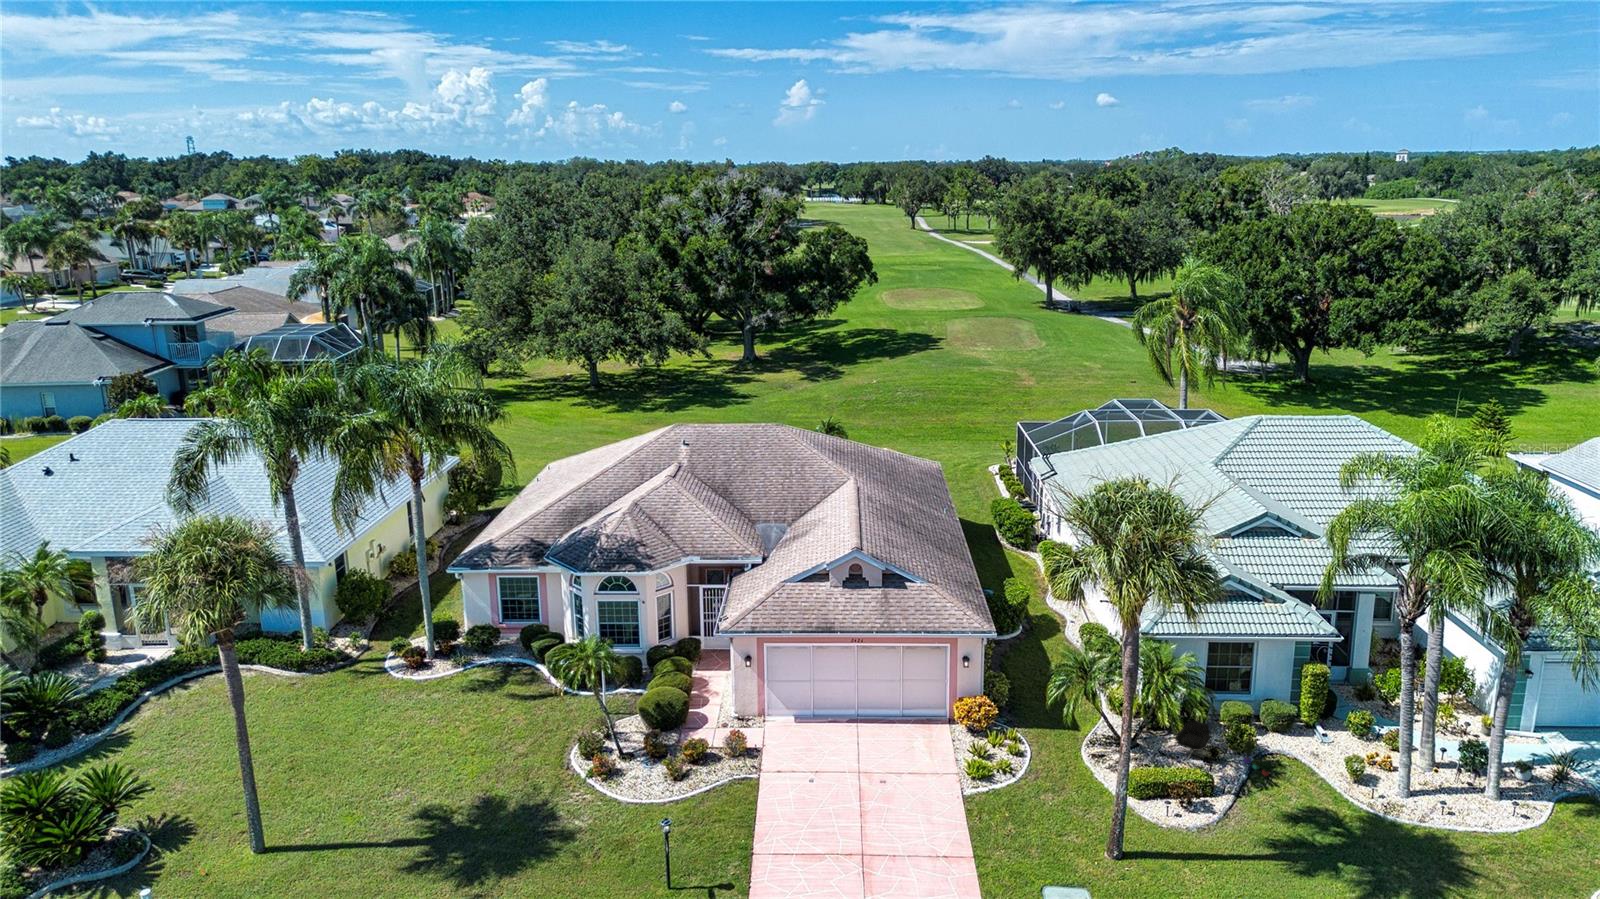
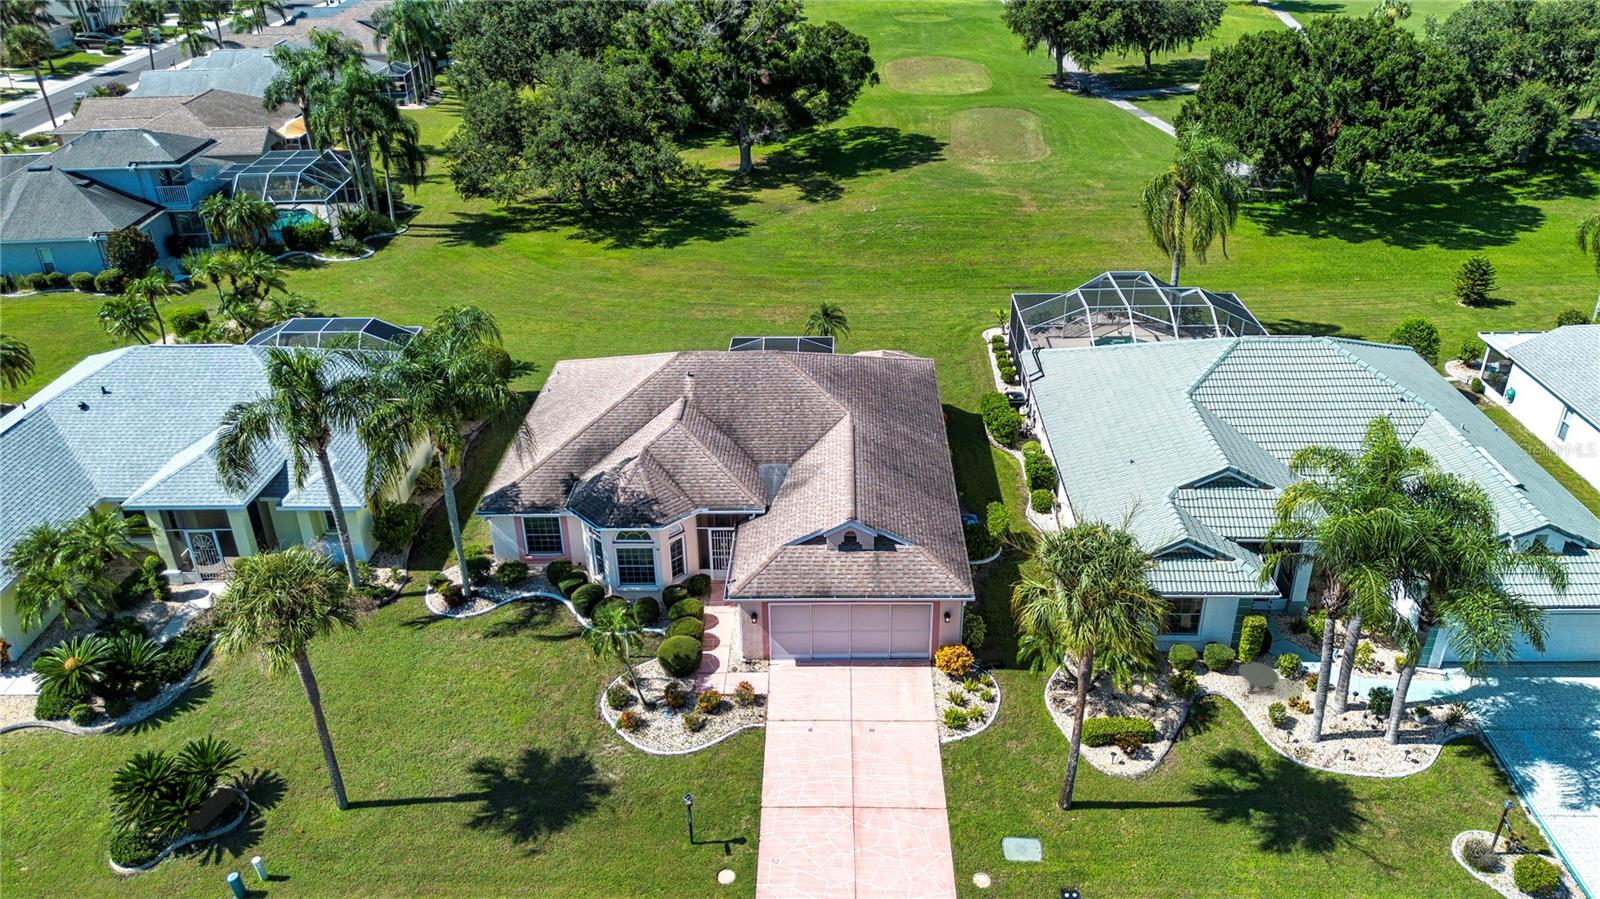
round table: none [1304,718,1352,752] -> present [1239,662,1279,694]
lounge chair: present [1175,720,1211,759] -> present [978,637,1006,665]
bench: none [70,824,137,878] -> present [186,787,239,836]

